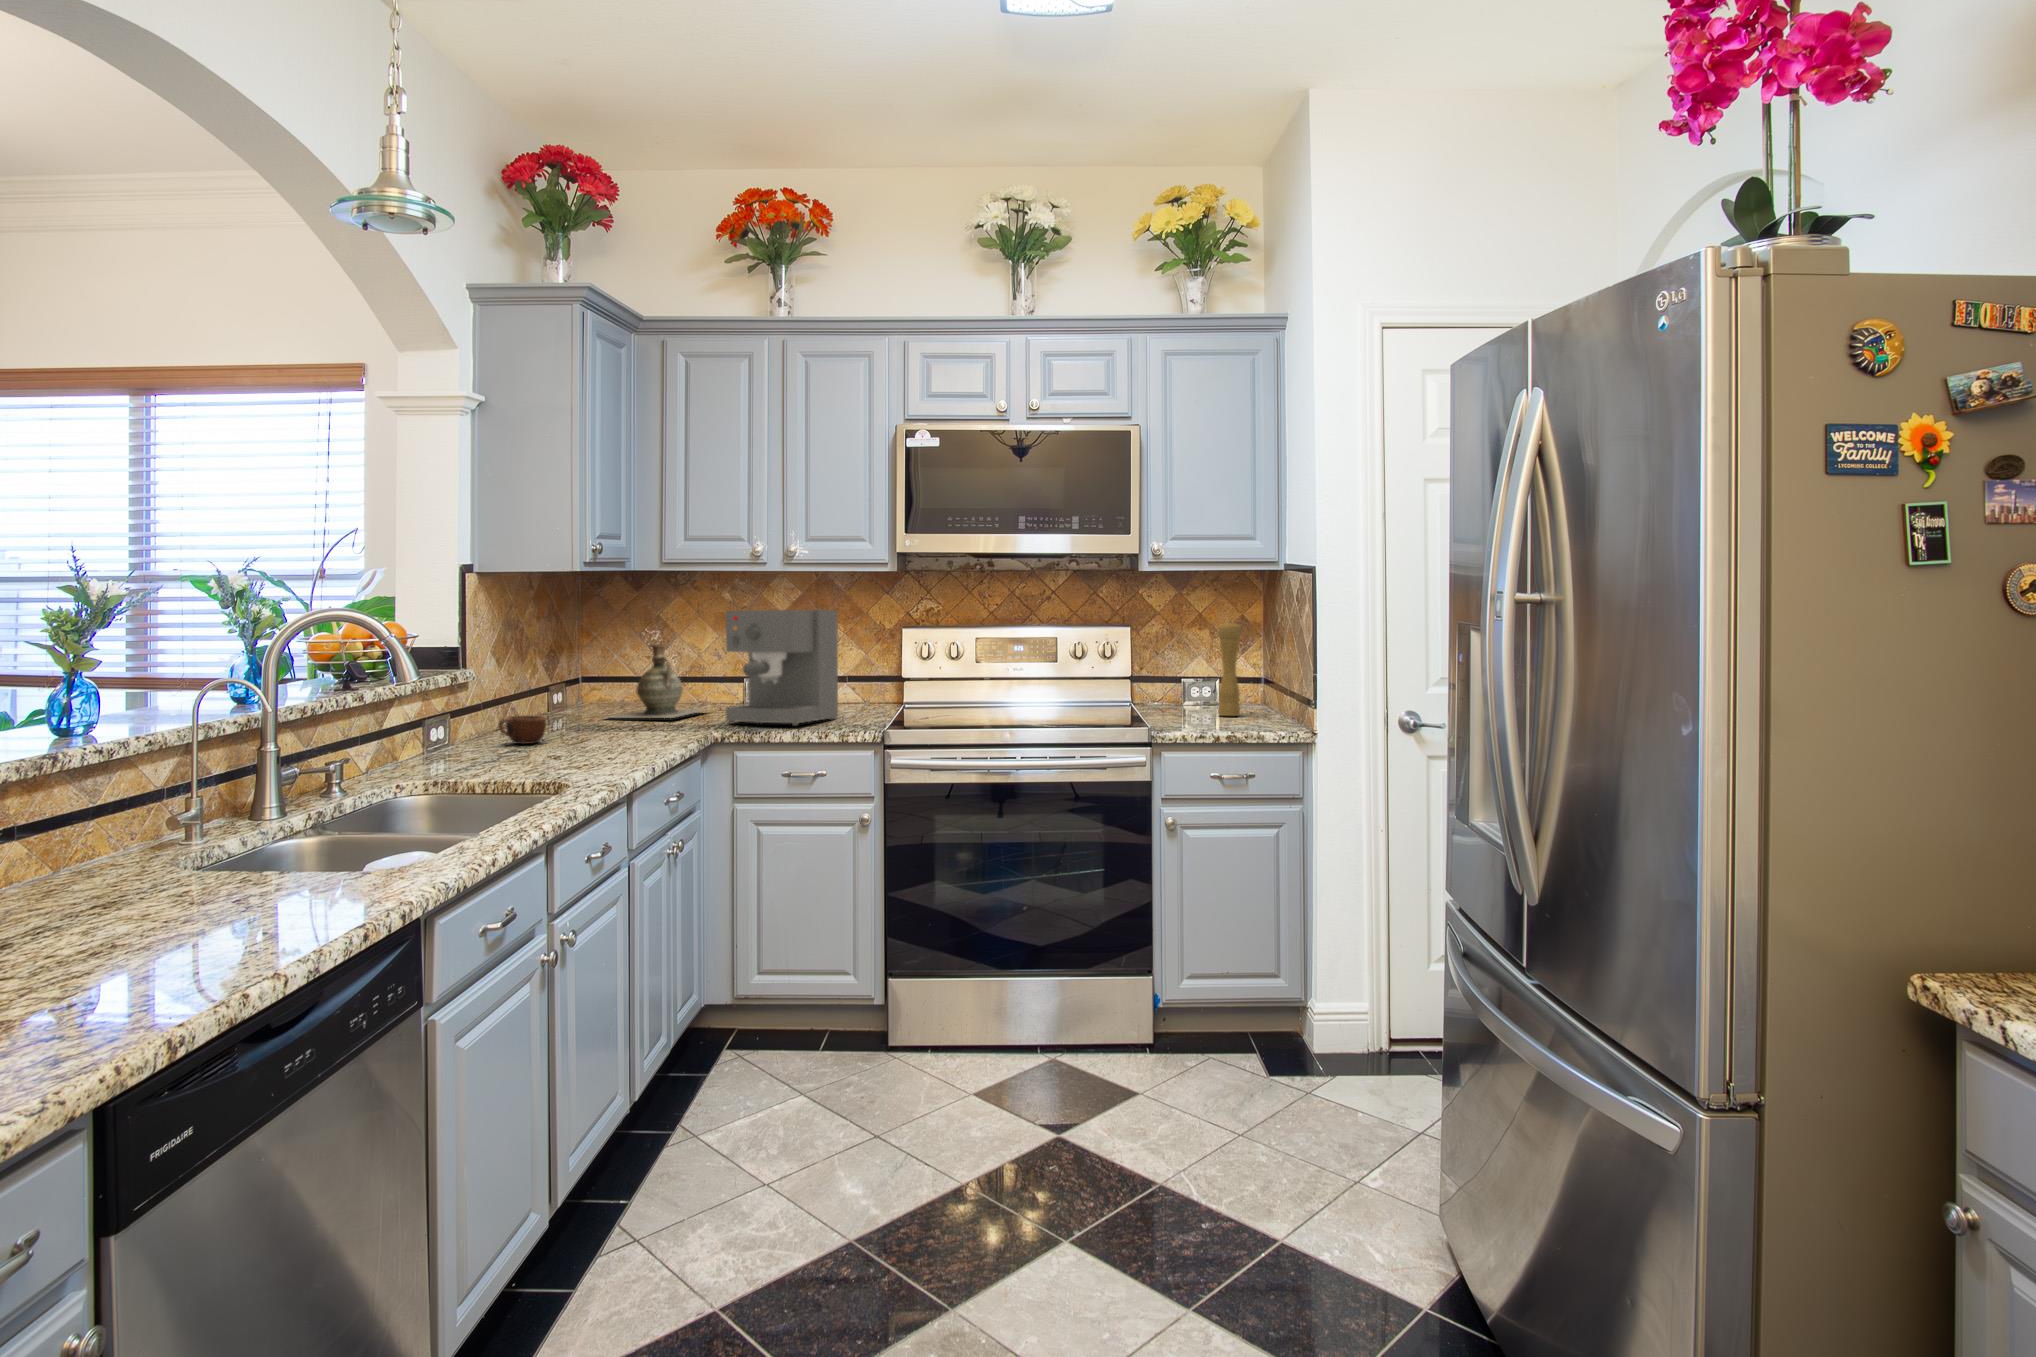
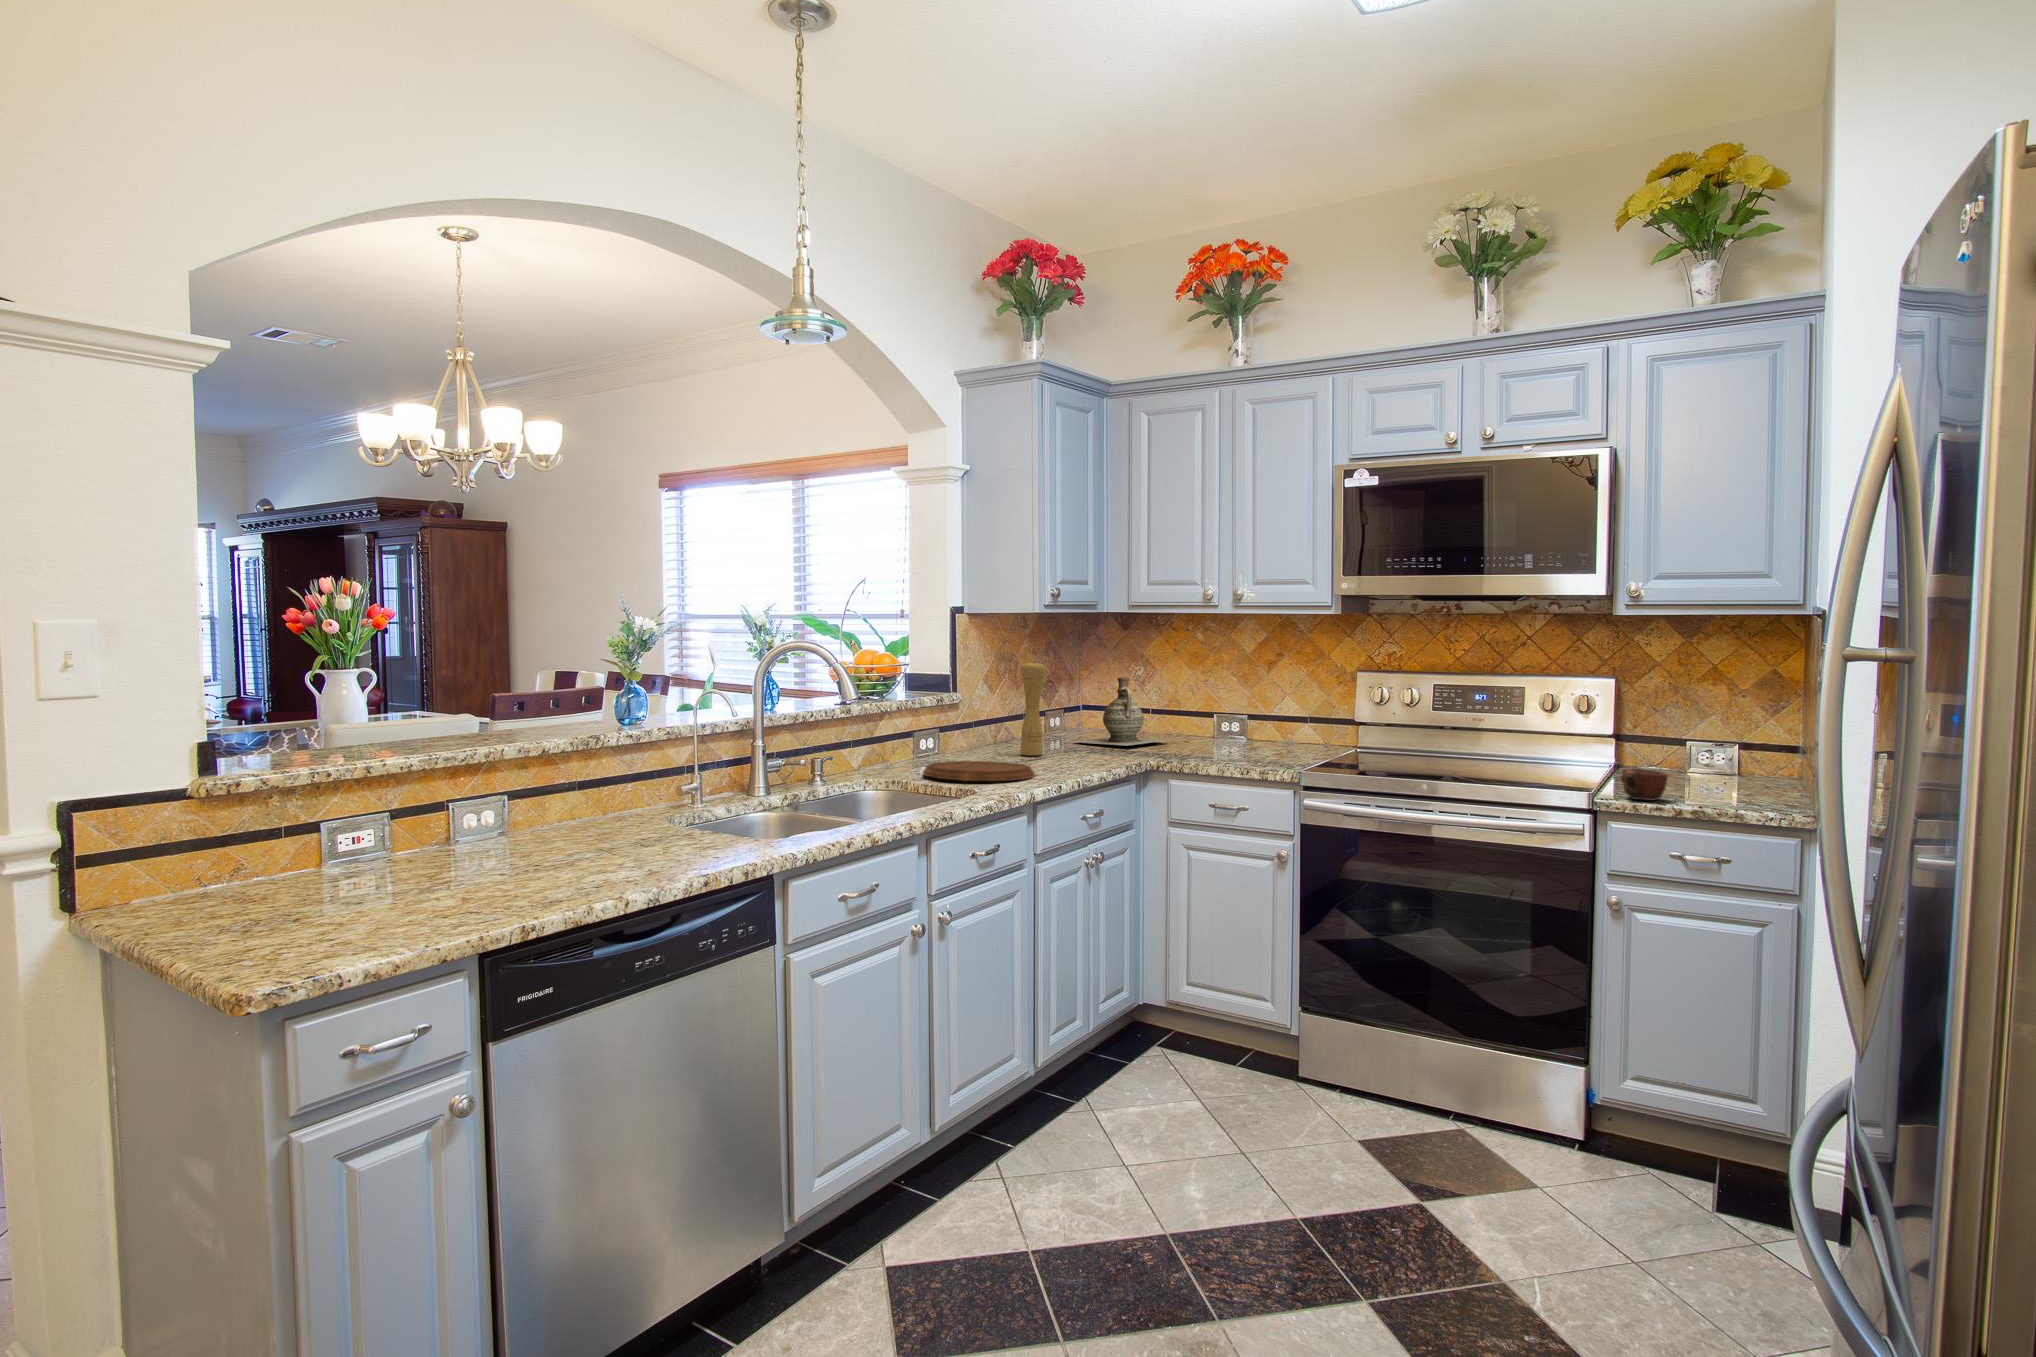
coffee maker: present [726,610,838,726] -> none [1169,647,1281,761]
pepper mill: present [1218,622,1242,716] -> present [1020,662,1045,756]
mug: present [498,715,547,744] -> present [1621,768,1668,801]
cutting board: none [461,745,606,771] -> present [923,761,1035,781]

